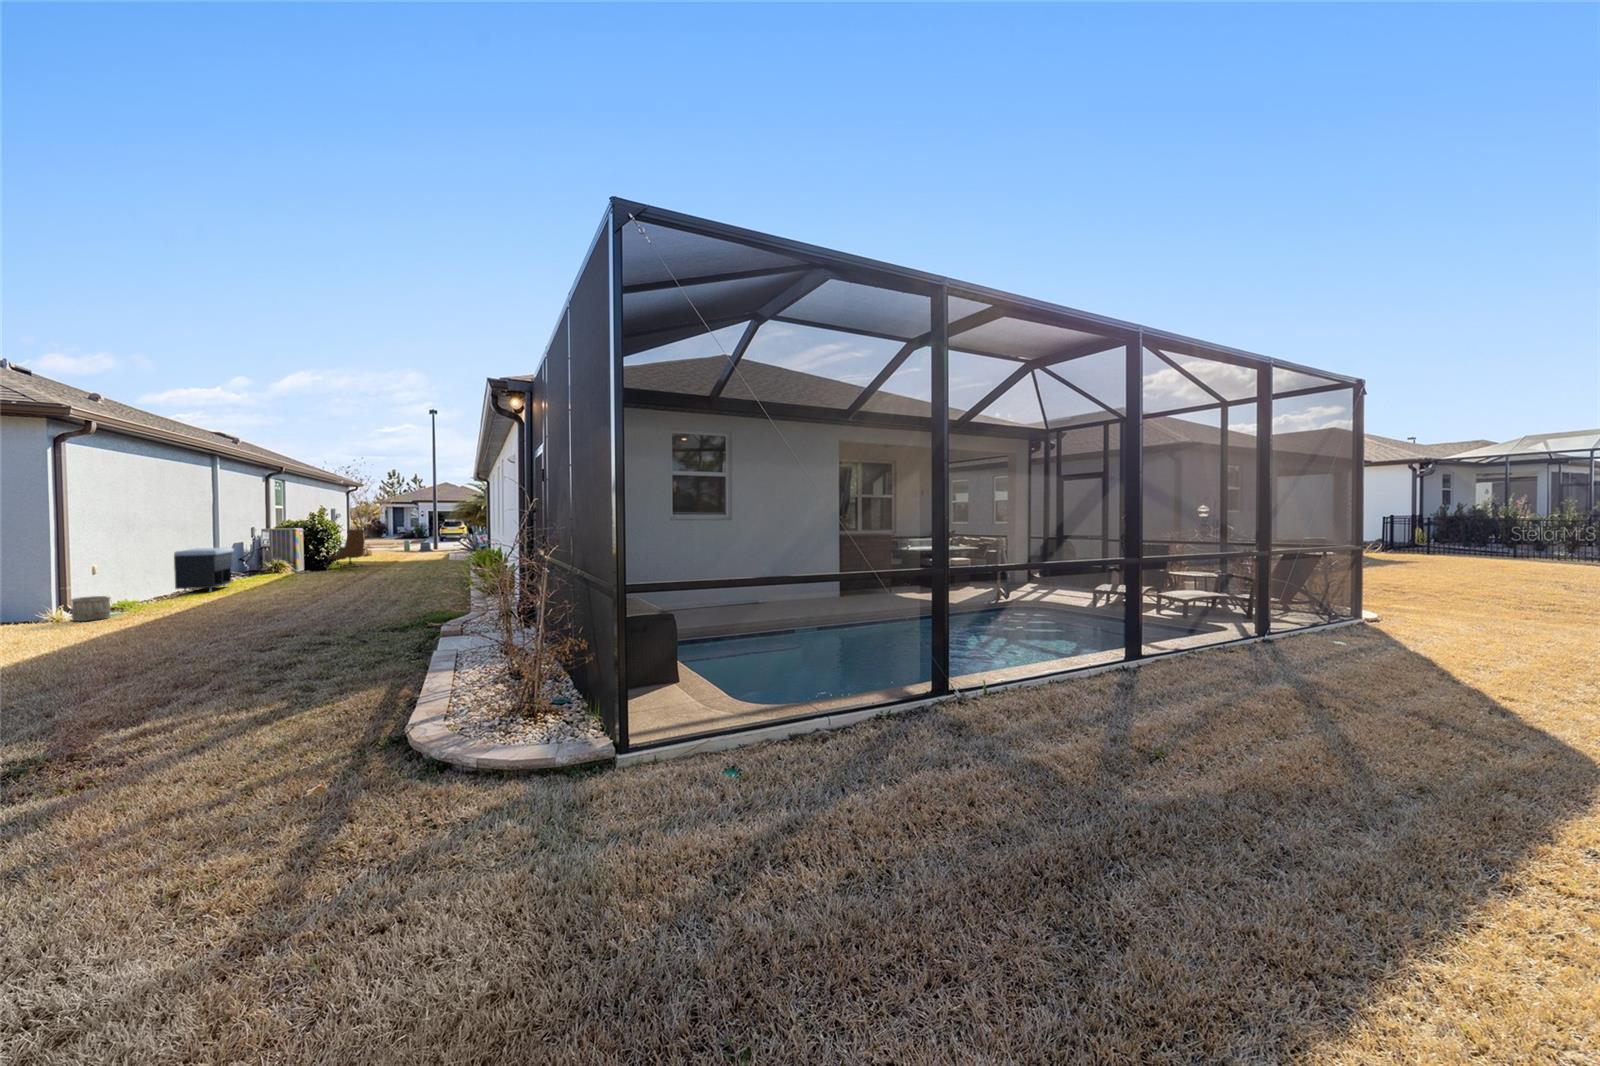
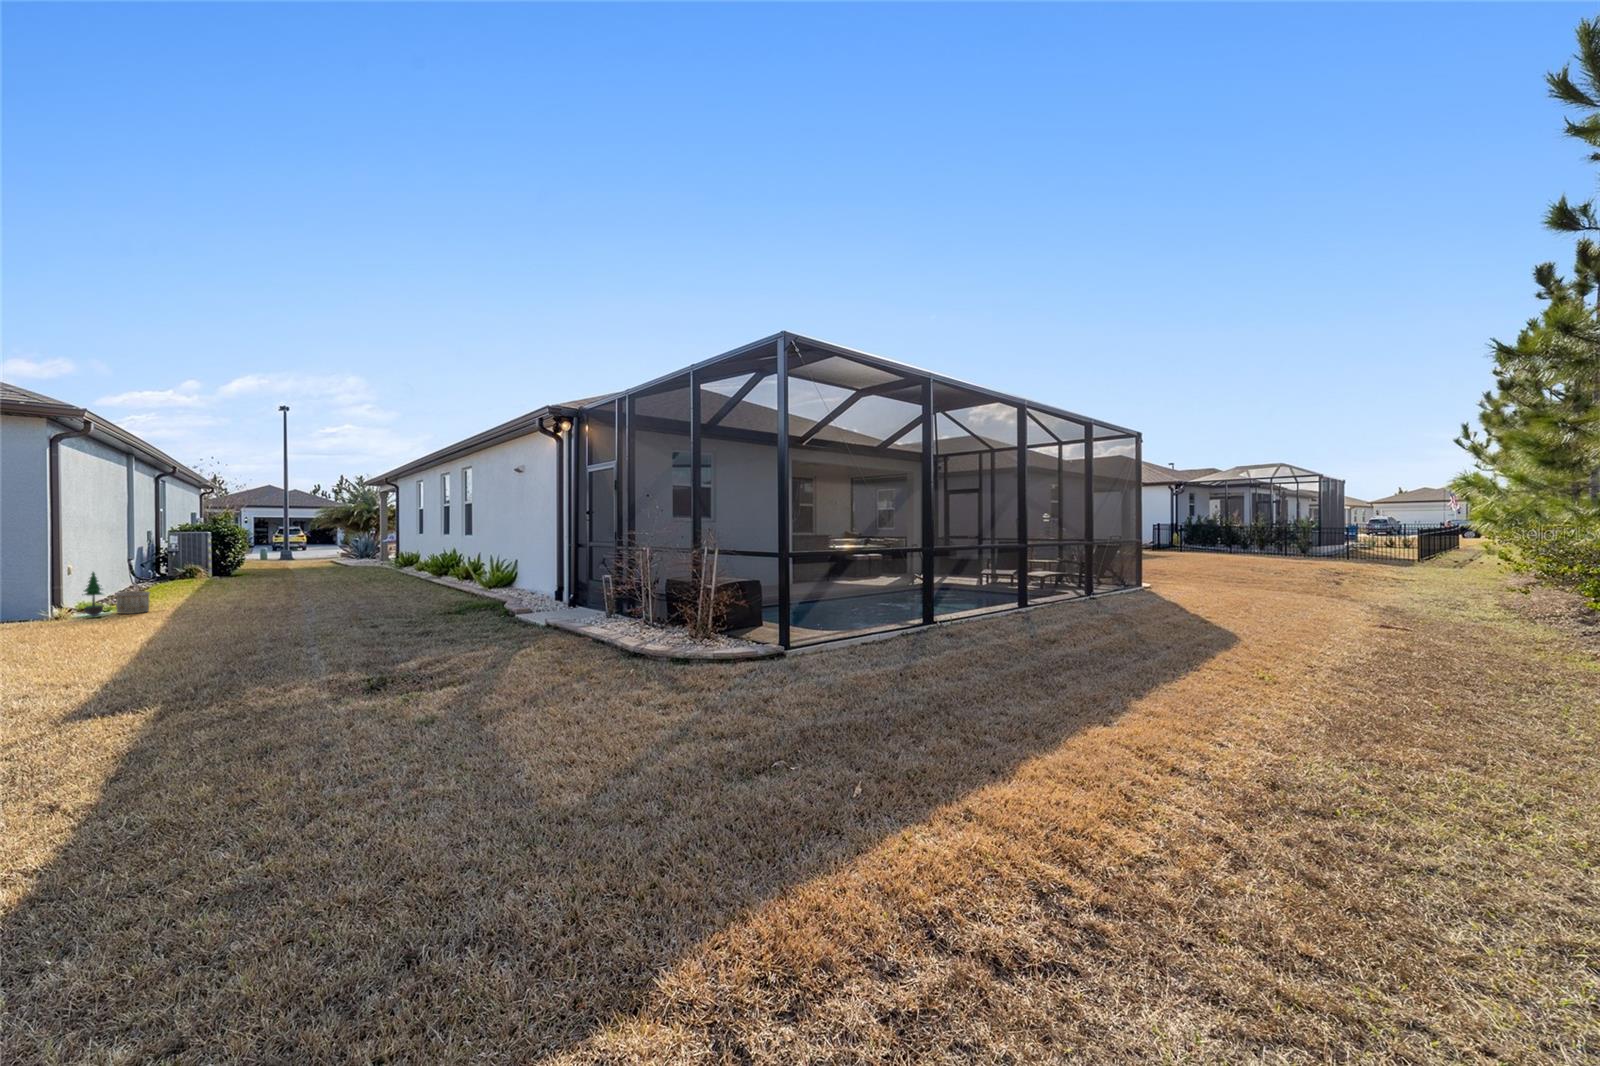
lounge chair: present [328,529,365,566] -> none [226,533,274,573]
storage bench: present [174,548,234,593] -> none [139,550,184,594]
potted tree: none [24,575,51,625] -> present [84,572,103,617]

